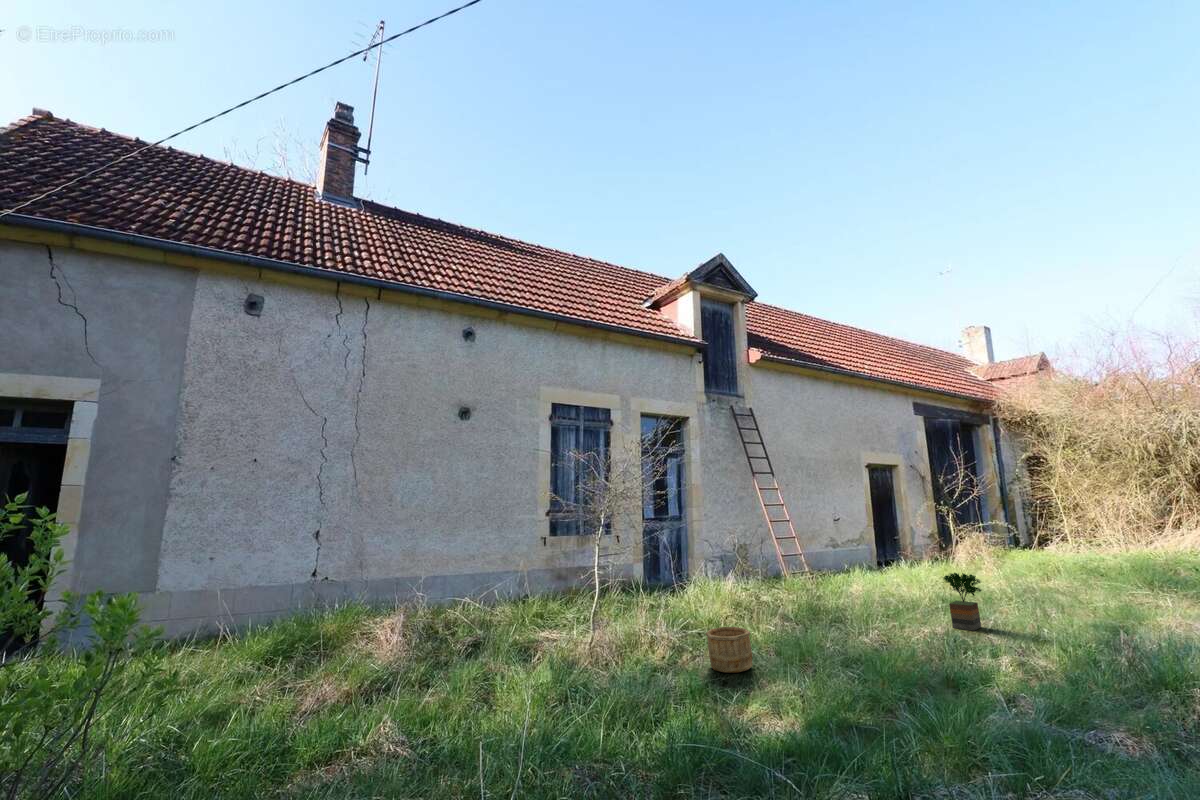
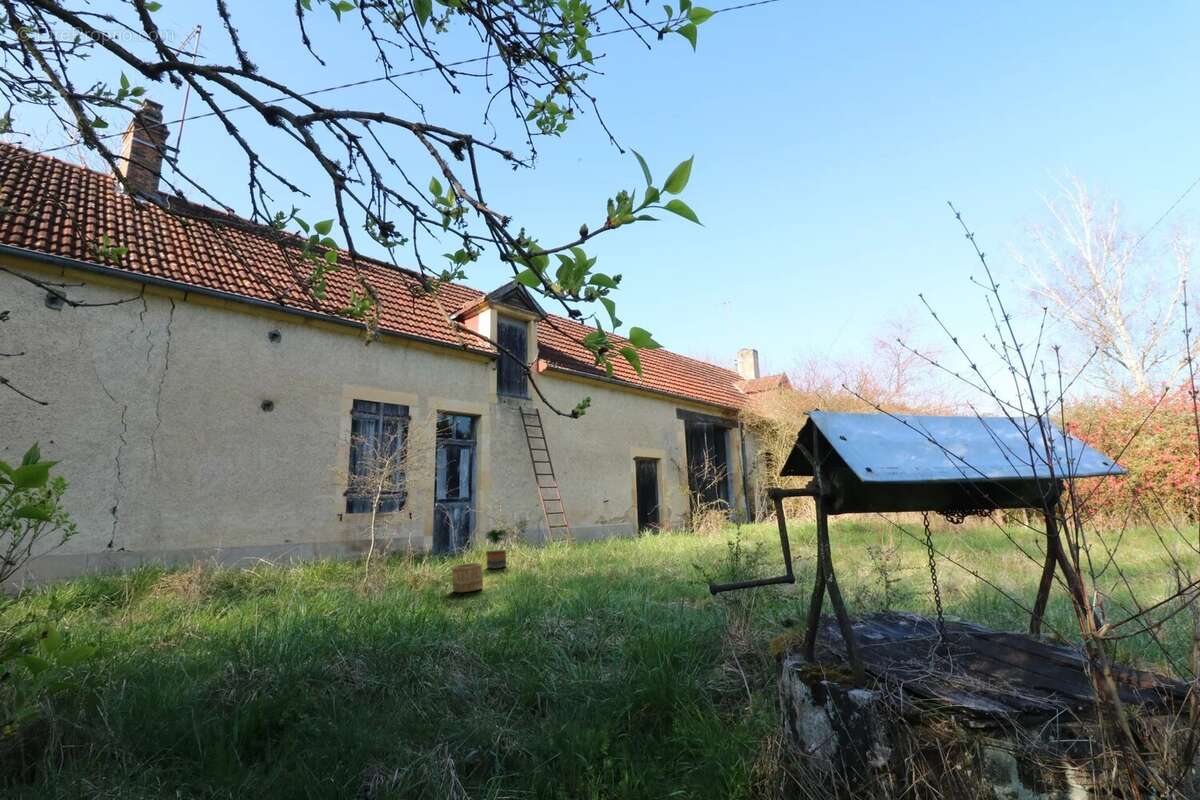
potted tree: present [943,573,981,631] -> present [485,530,508,568]

